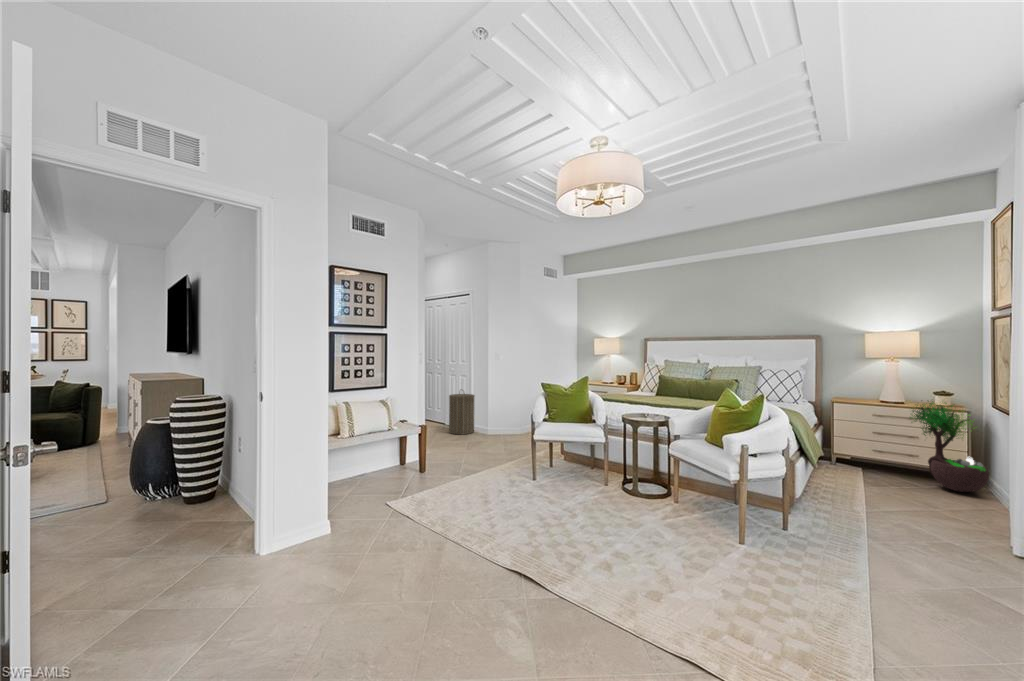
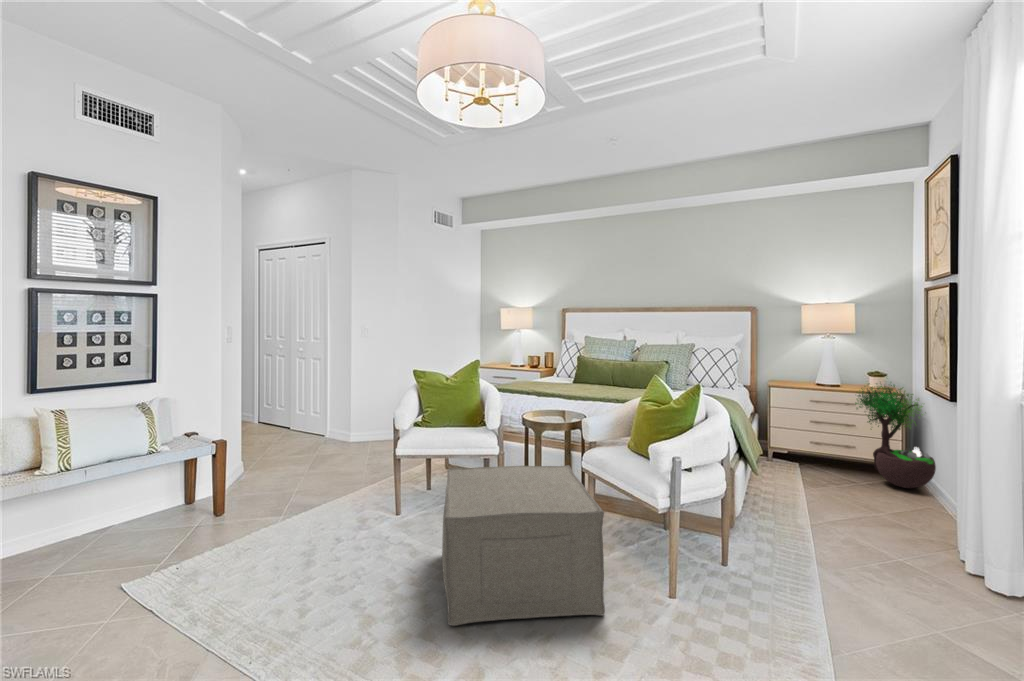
laundry hamper: present [449,393,474,434] -> none [301,381,338,442]
ottoman: none [571,447,691,550] -> present [442,465,605,626]

